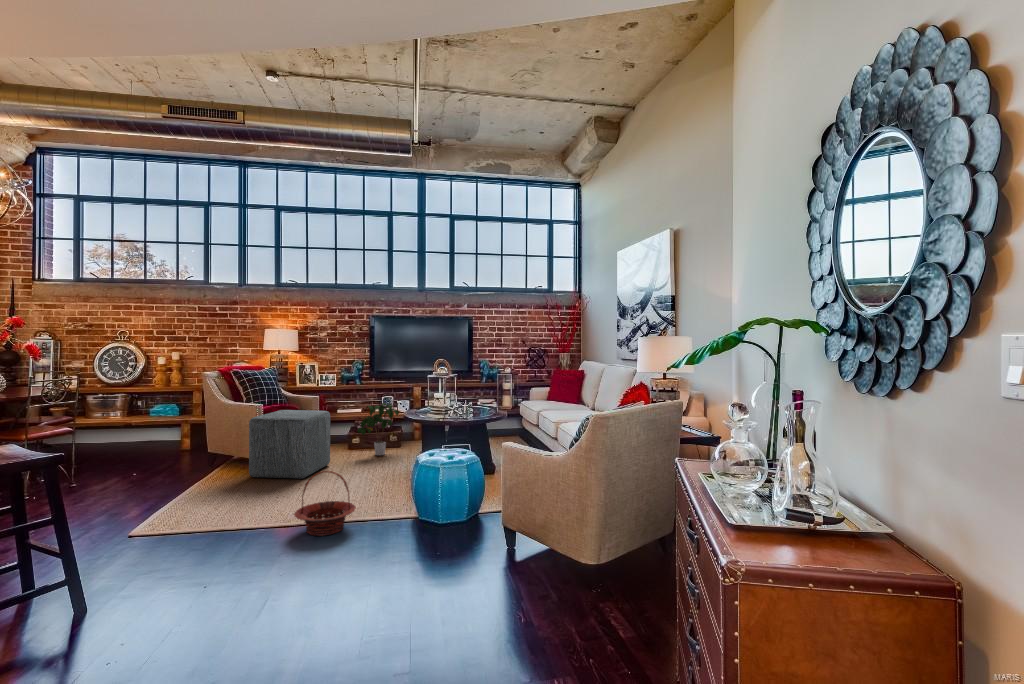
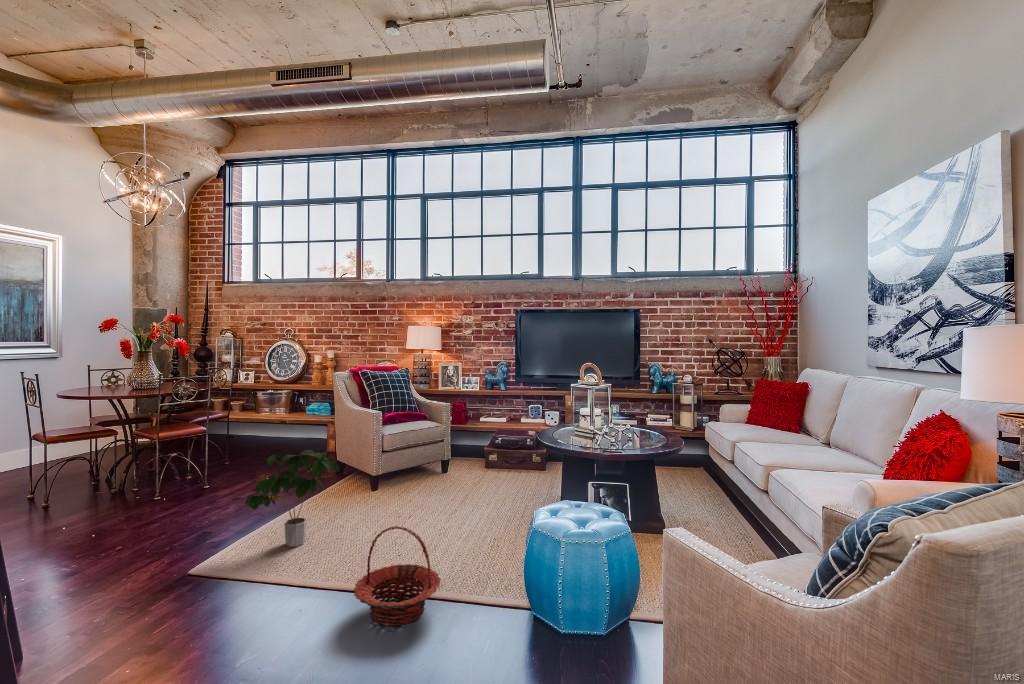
potted plant: present [358,403,399,455] -> present [245,450,339,547]
ottoman: present [249,410,330,479] -> none [363,419,456,508]

